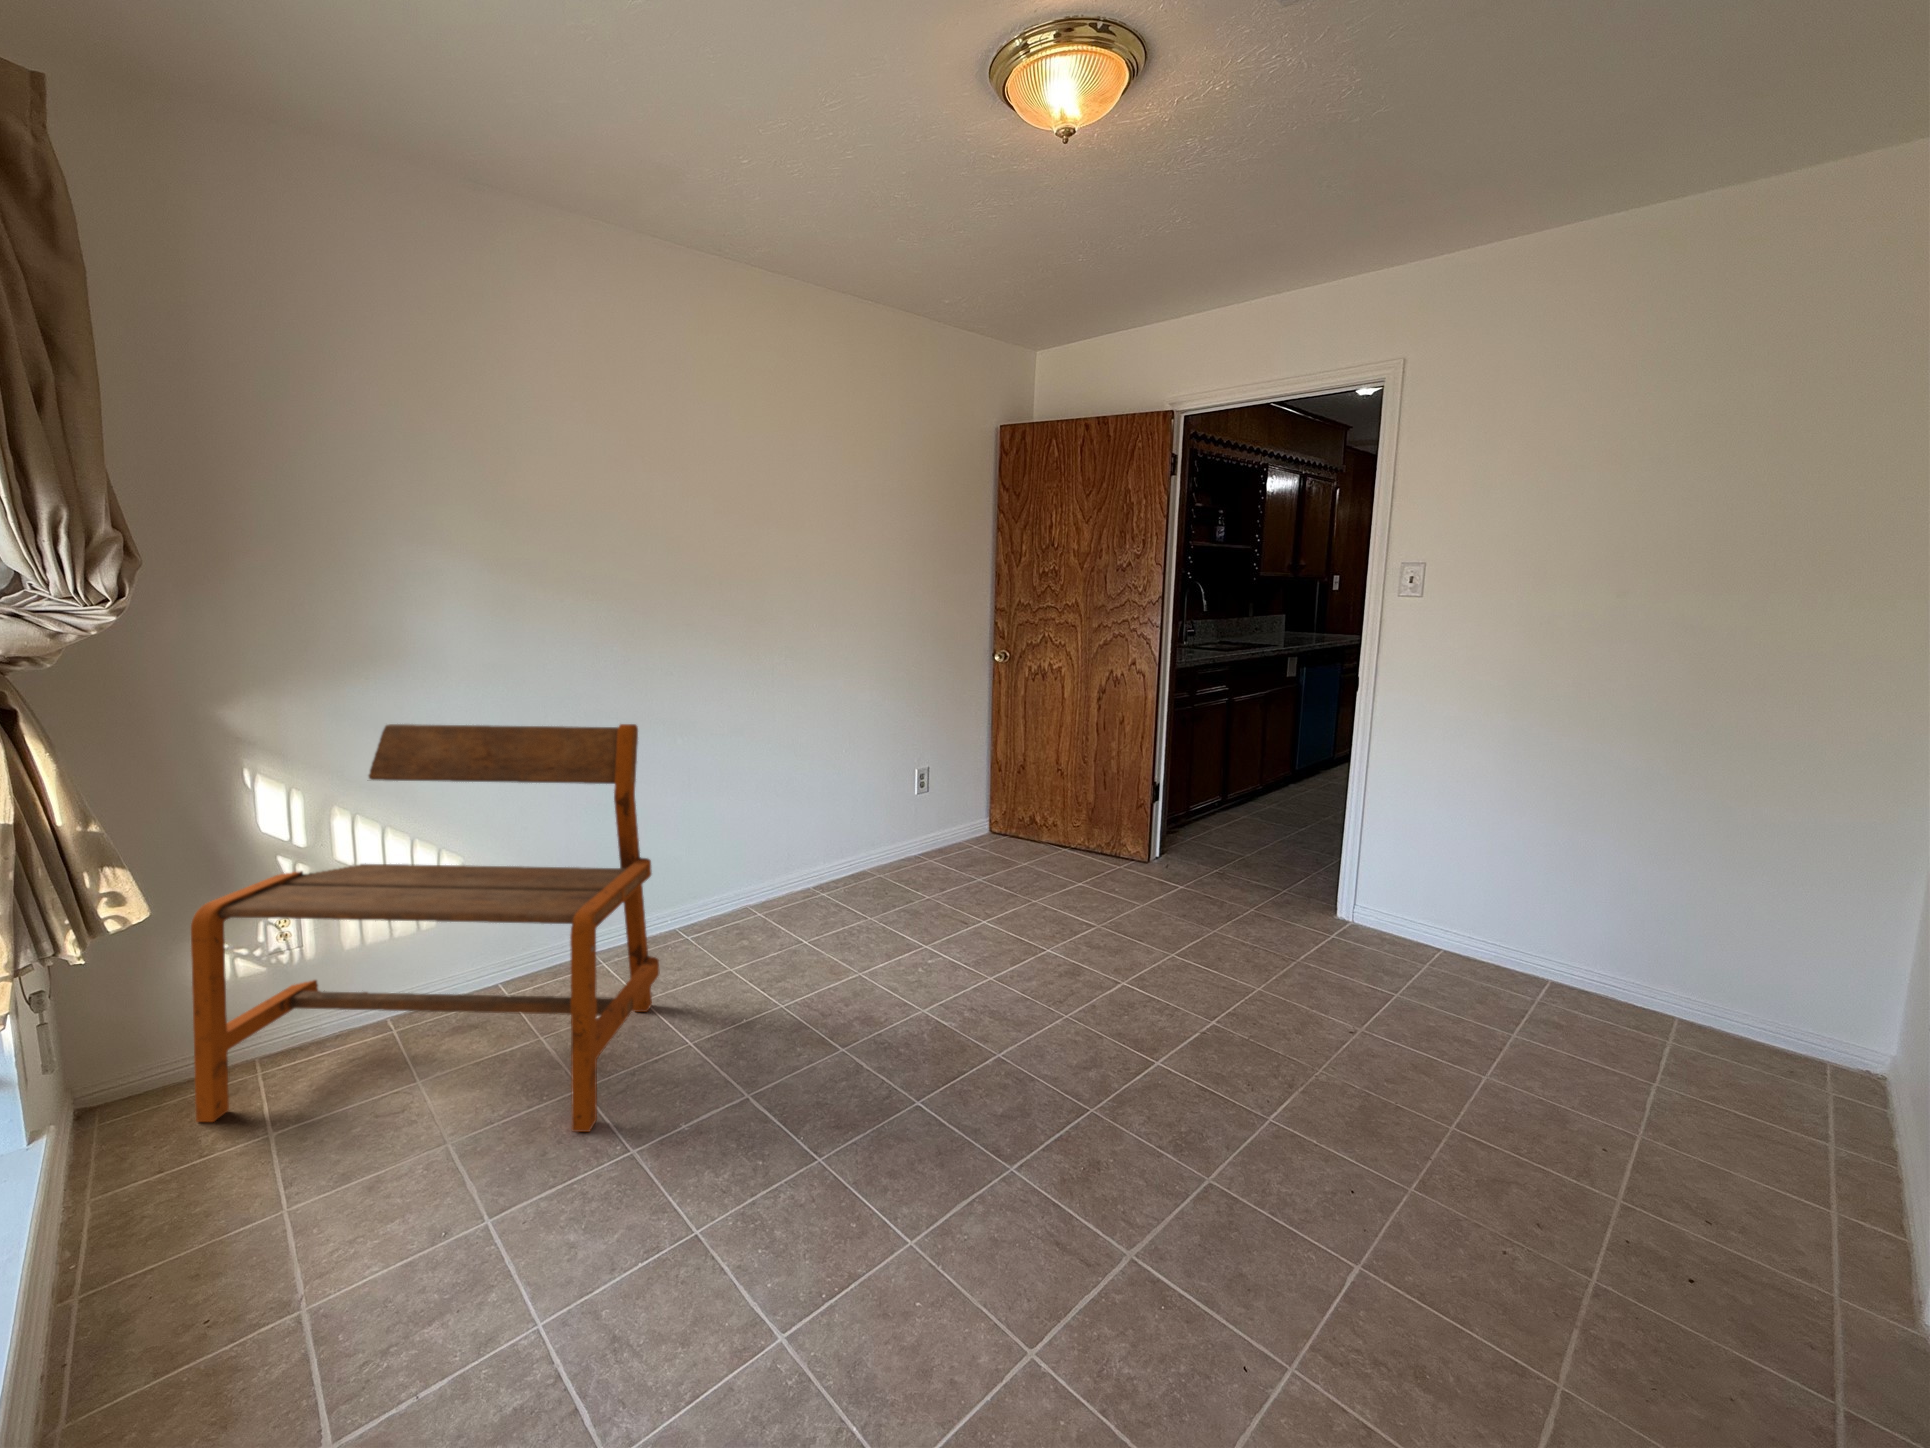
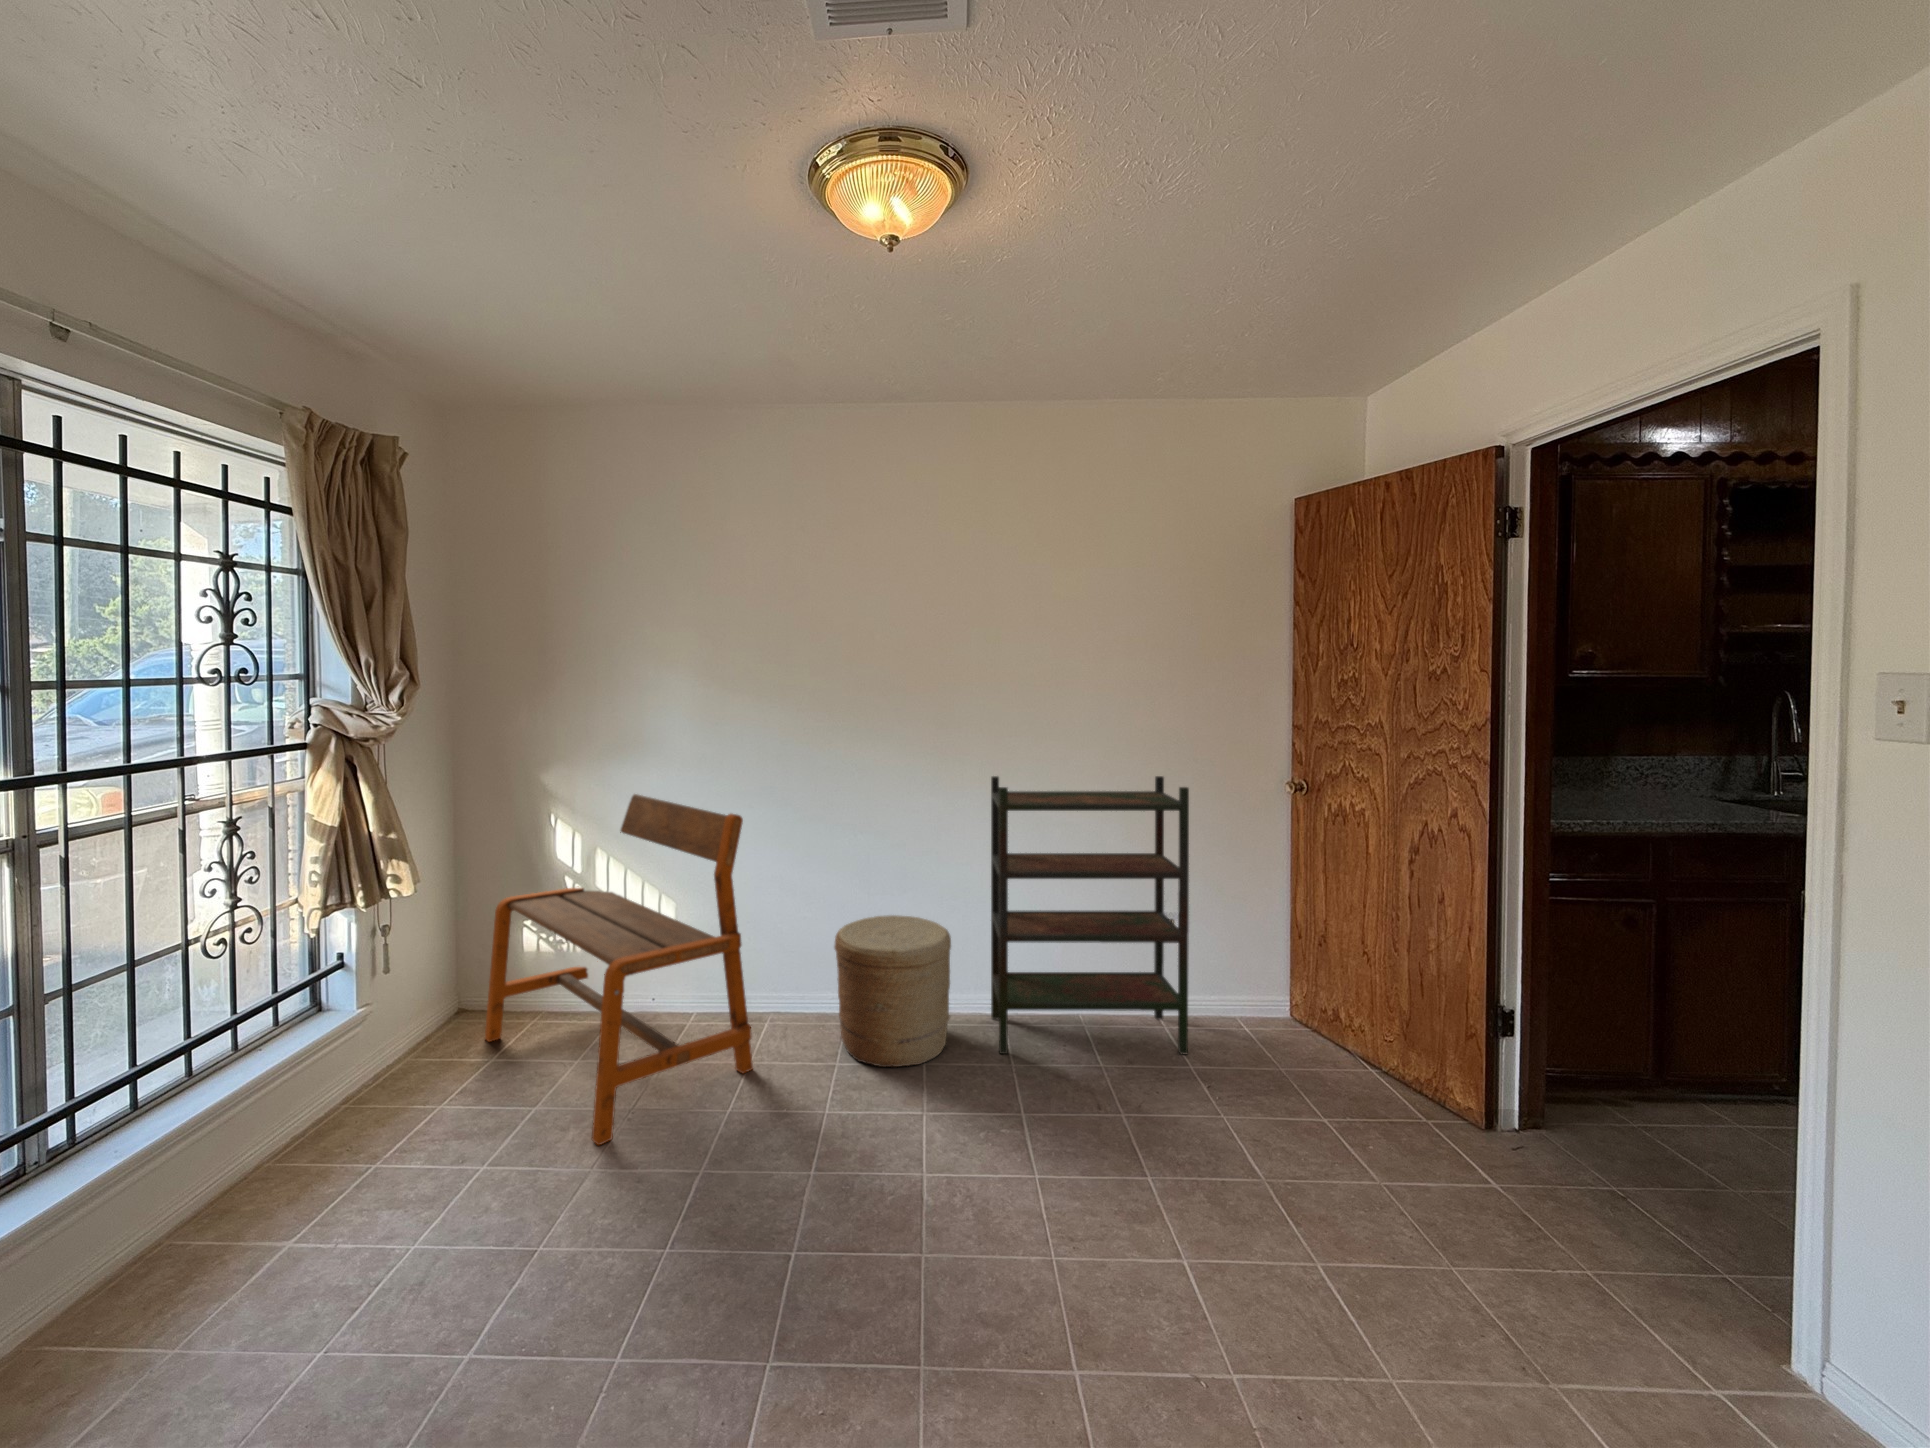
bookshelf: none [802,655,971,915] -> present [991,776,1189,1054]
woven basket: none [690,812,813,961] -> present [834,915,951,1067]

